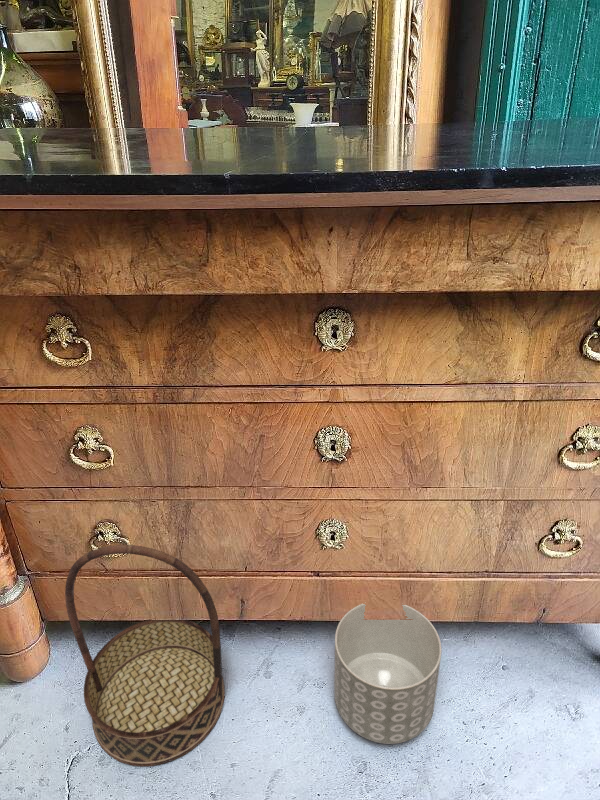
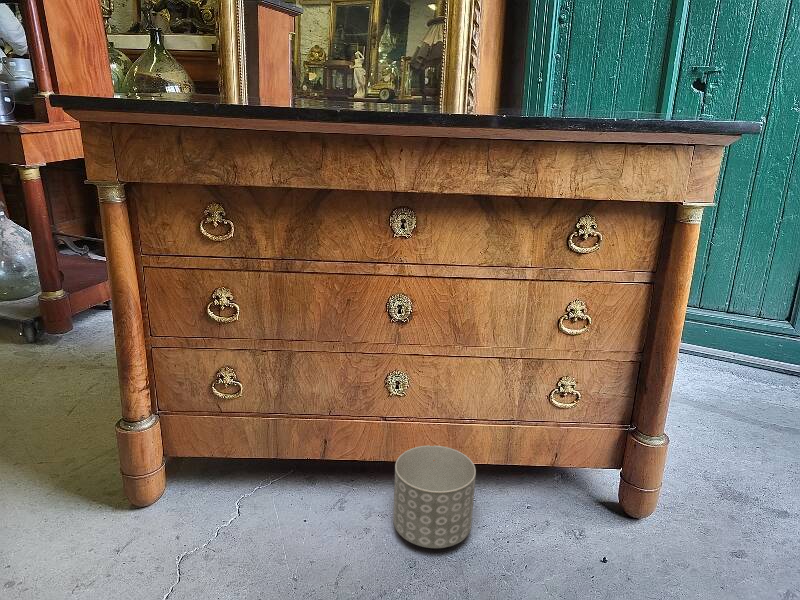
basket: present [65,545,225,766] -> none [190,375,307,562]

